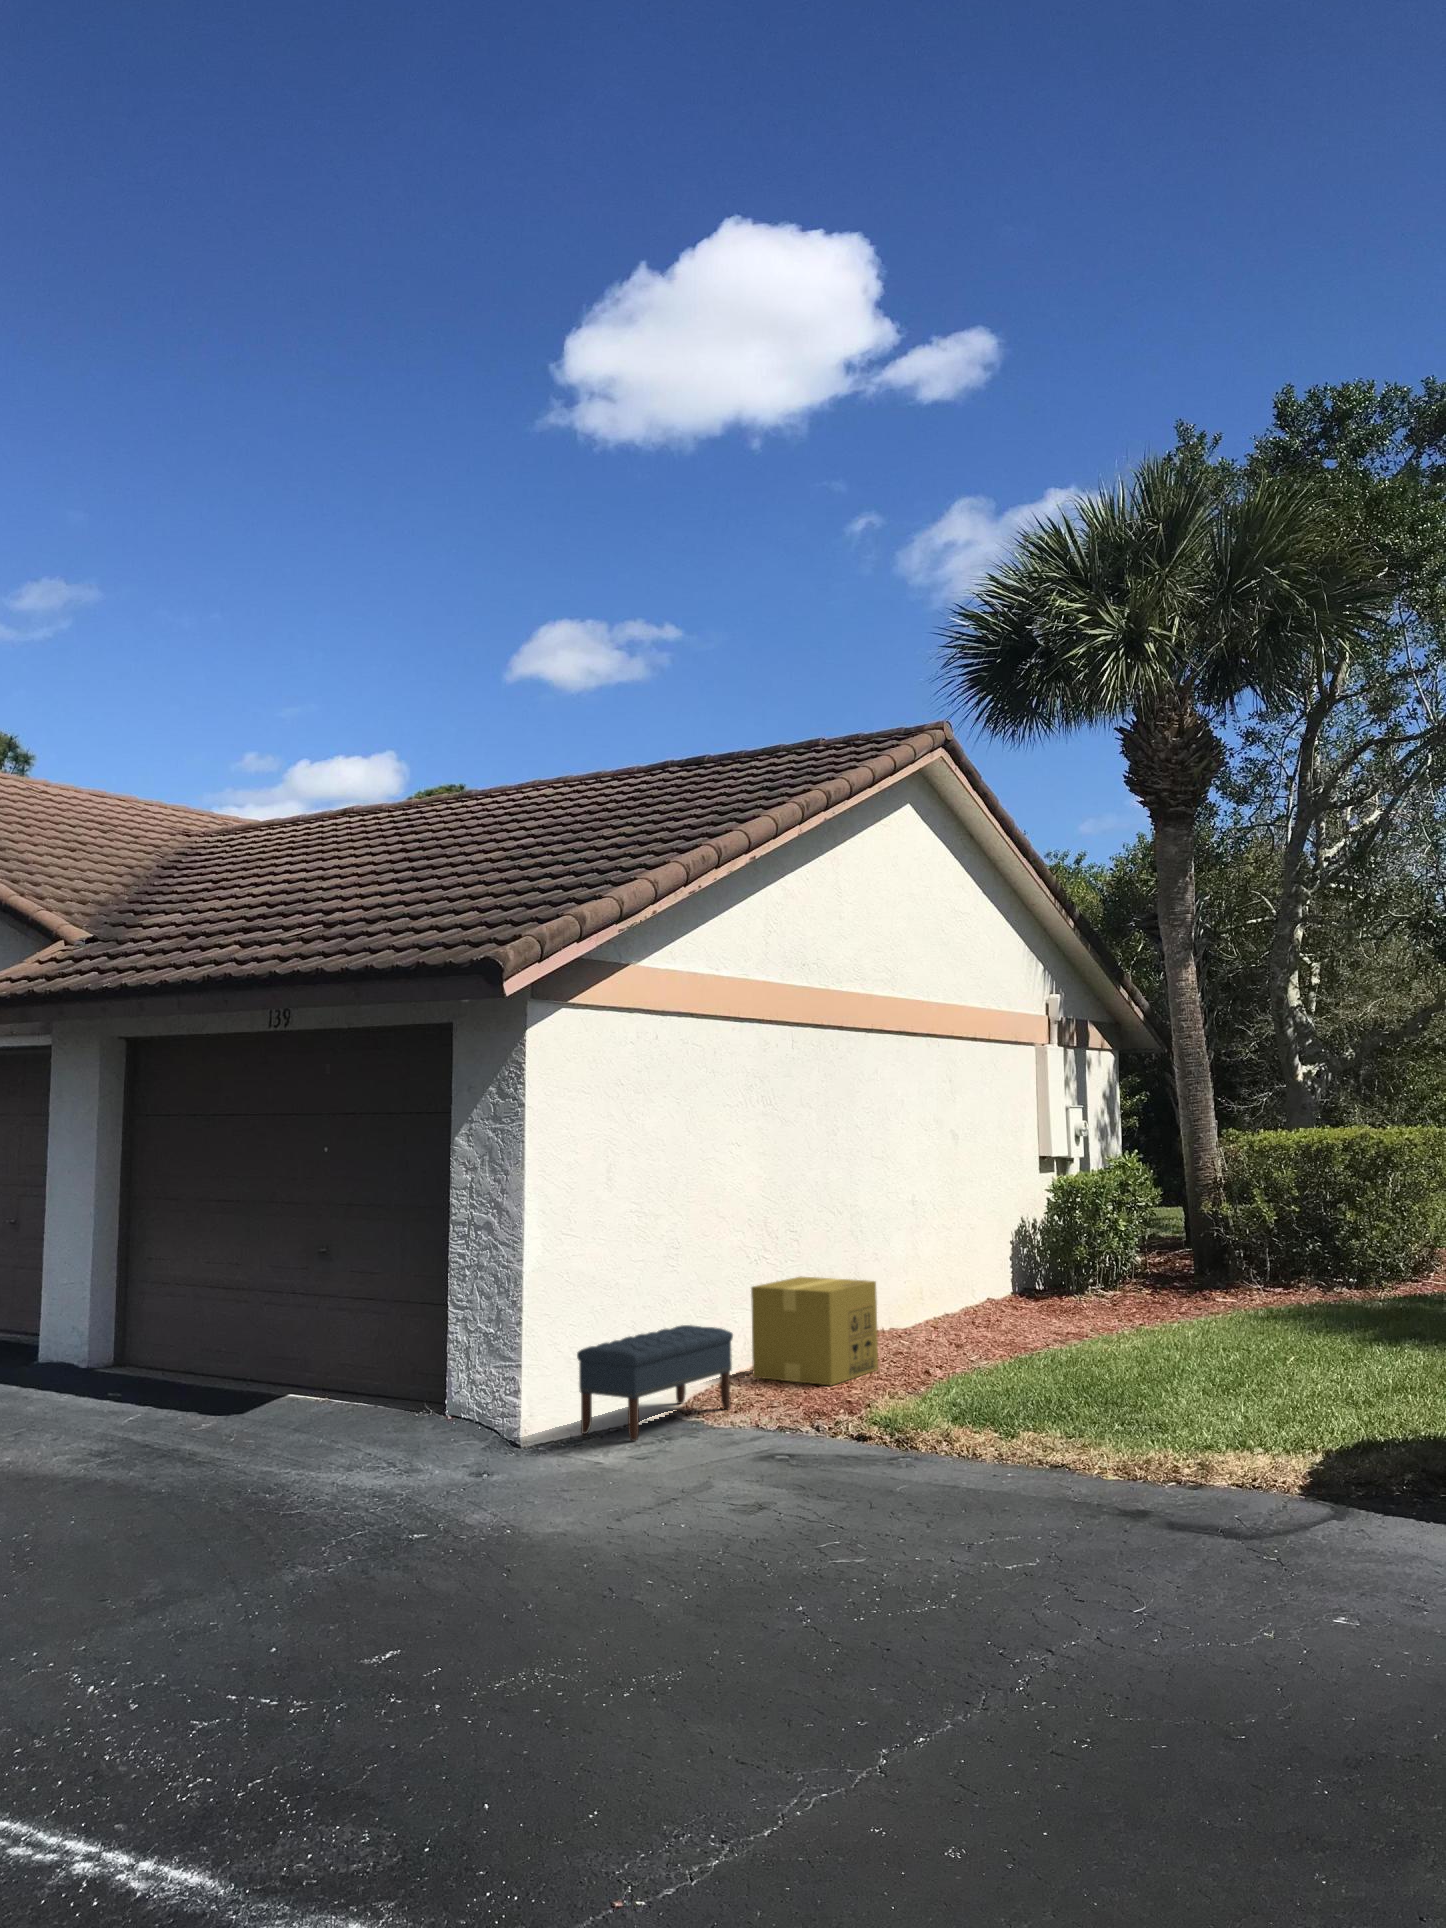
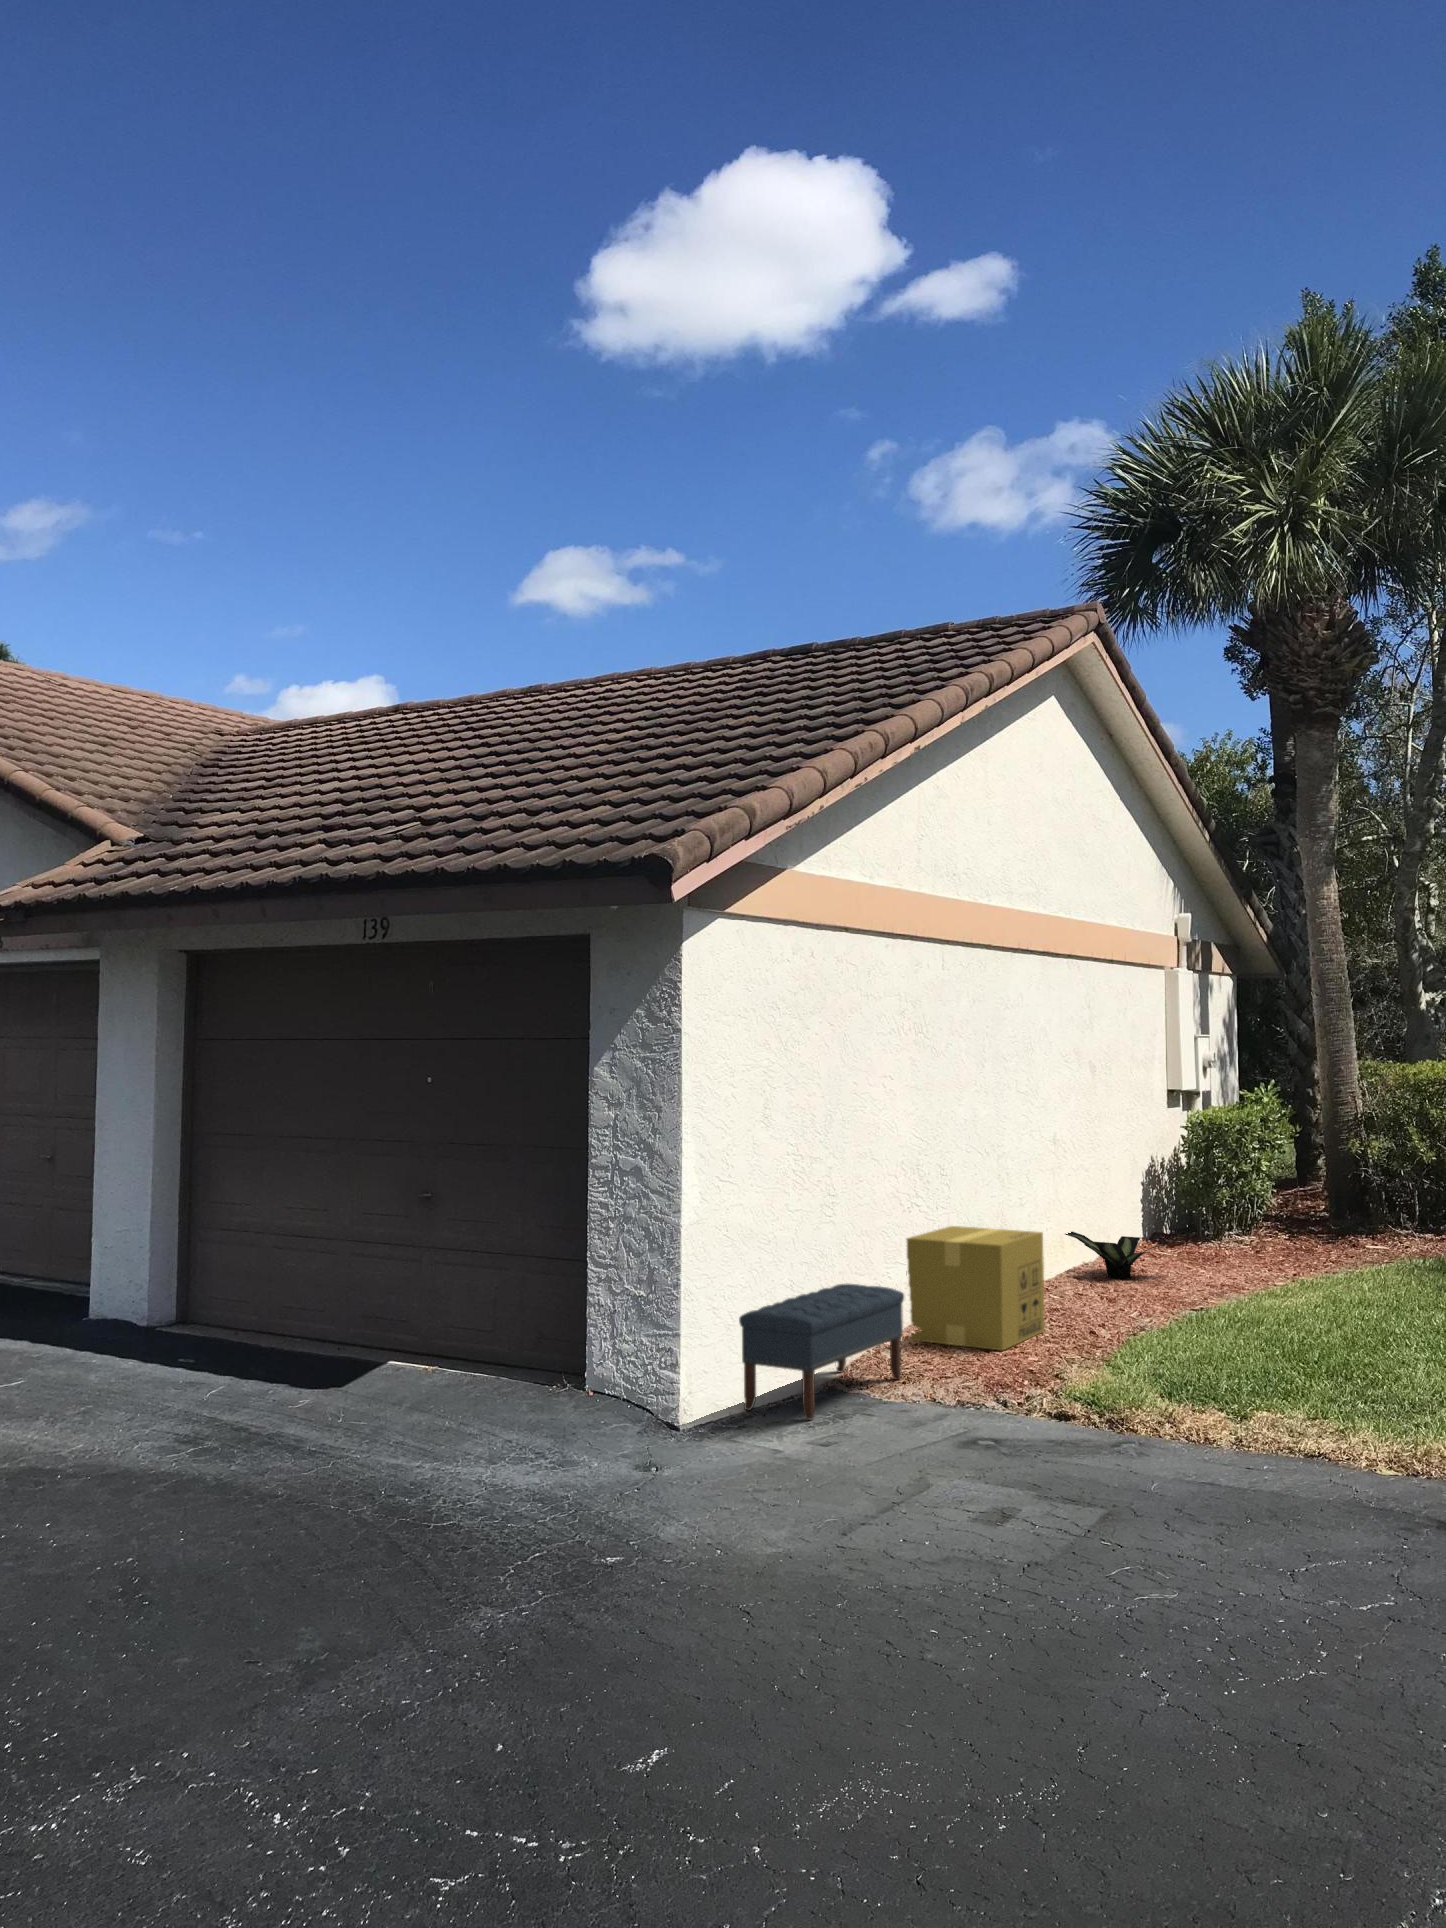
potted plant: none [923,1284,1013,1326] -> present [1065,1232,1162,1279]

